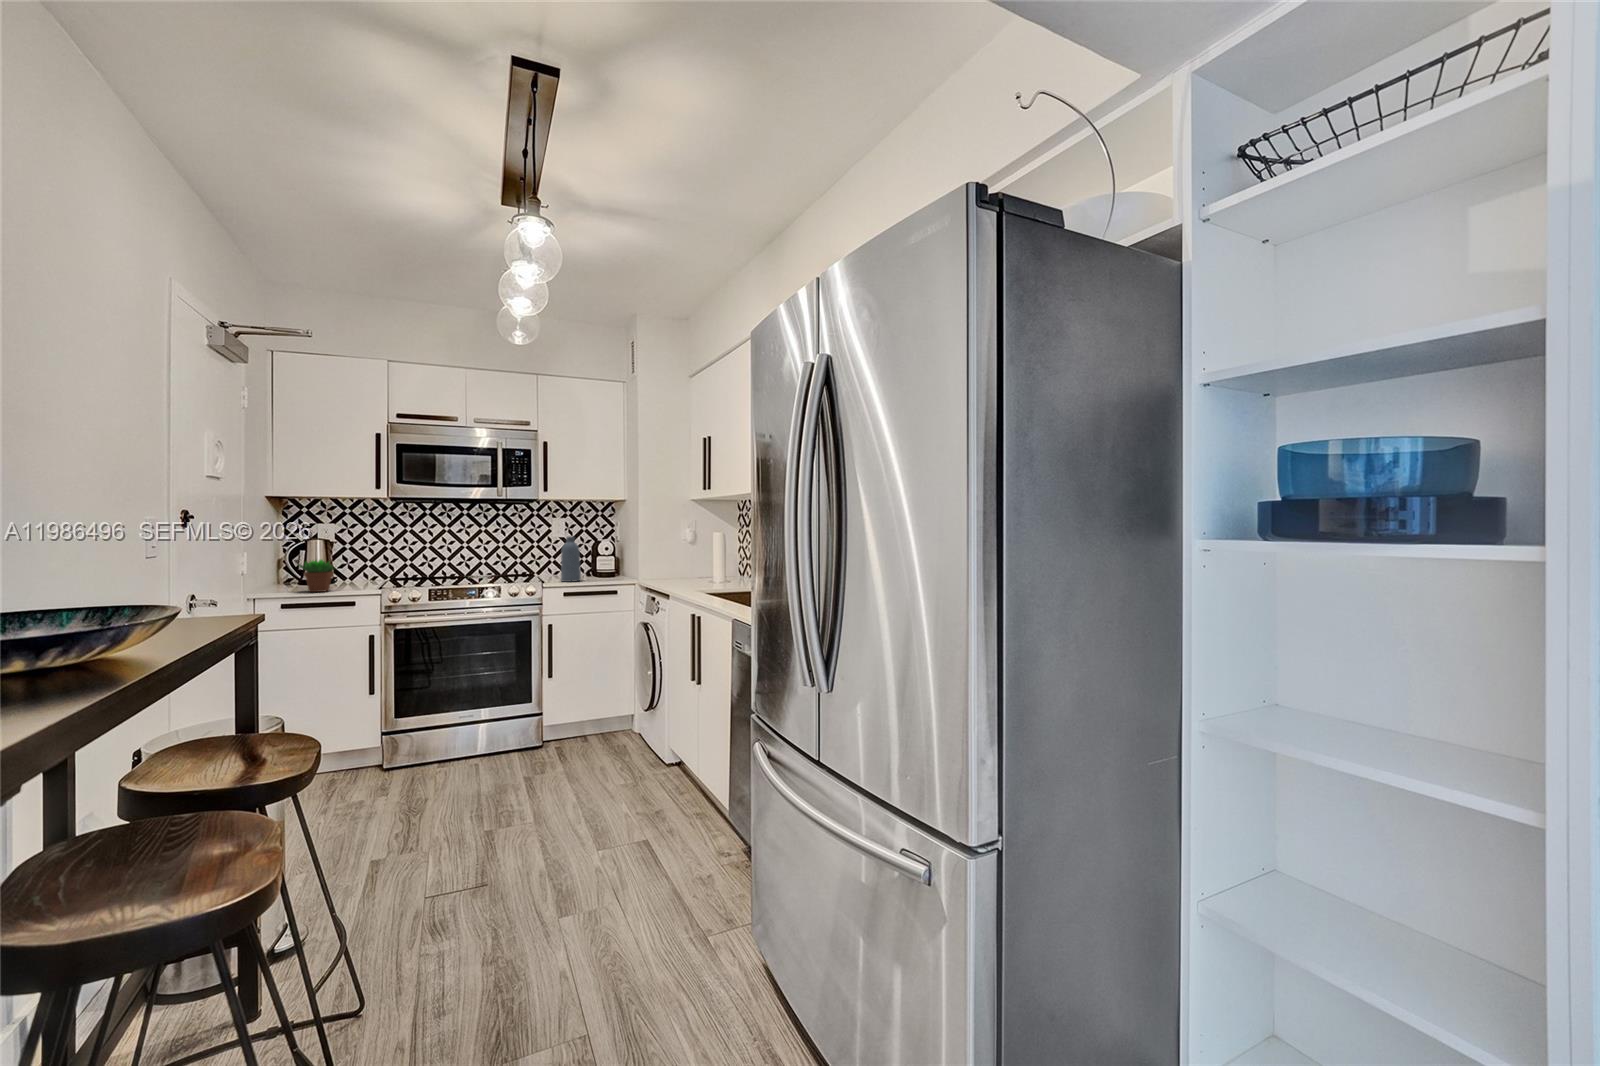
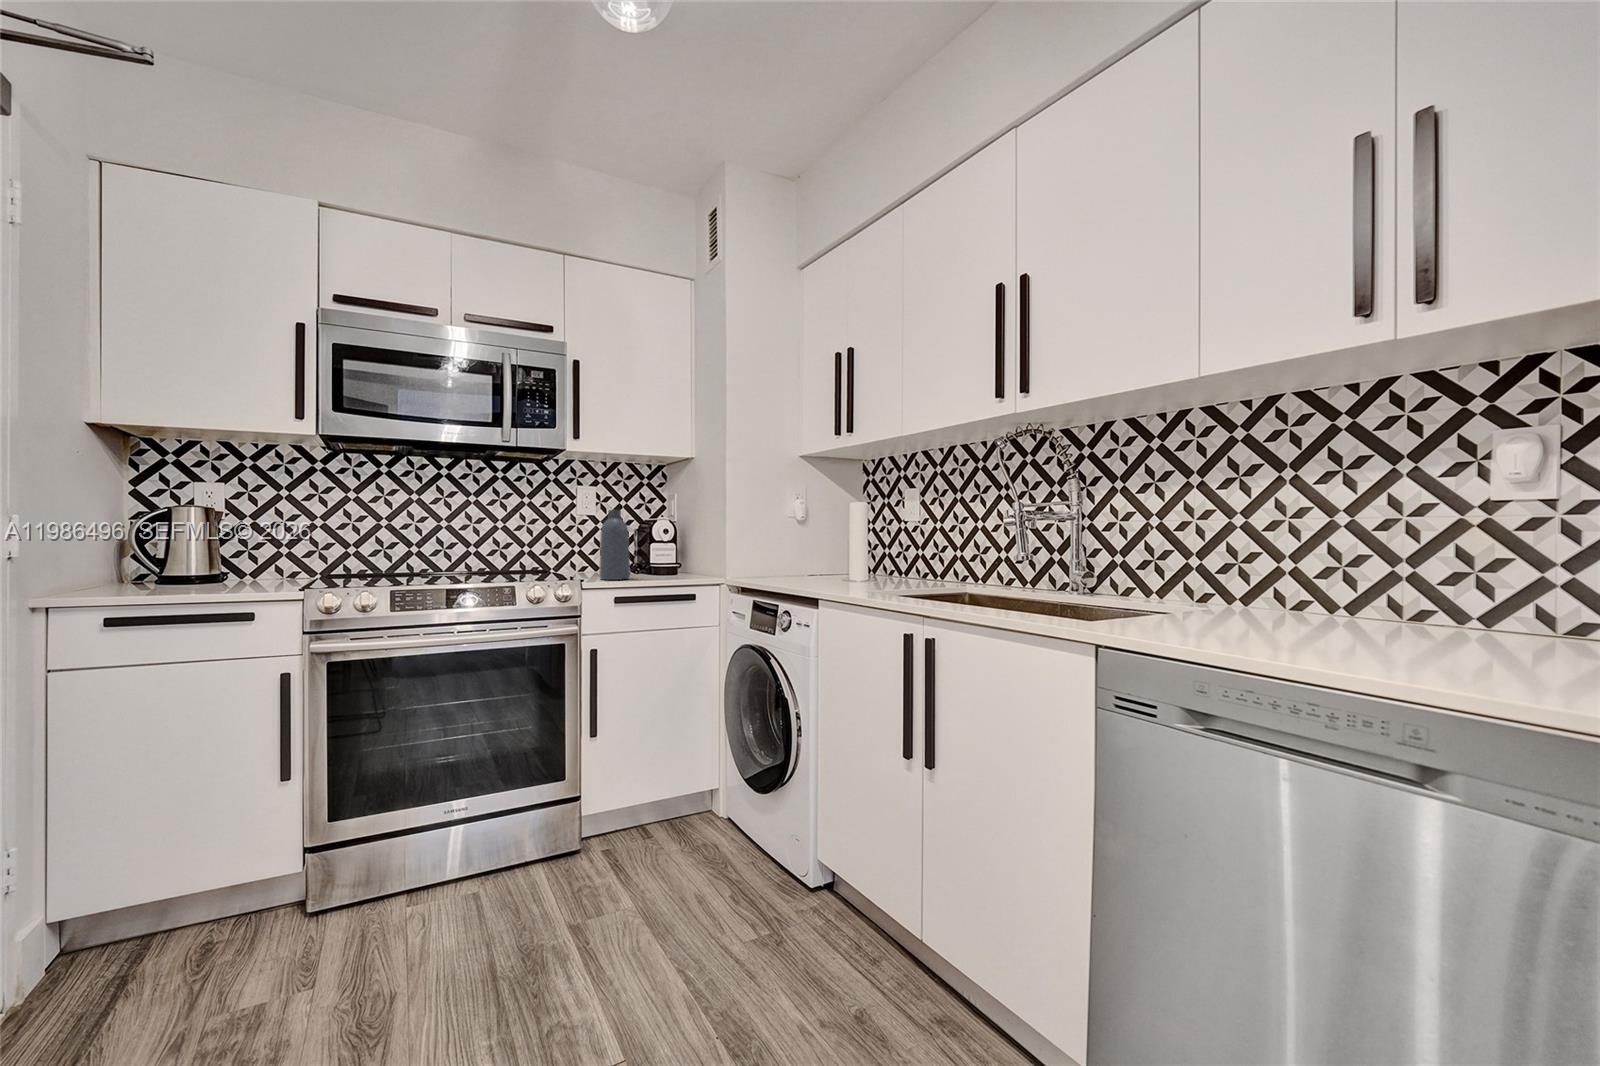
succulent plant: present [299,560,334,592] -> none [141,534,219,596]

